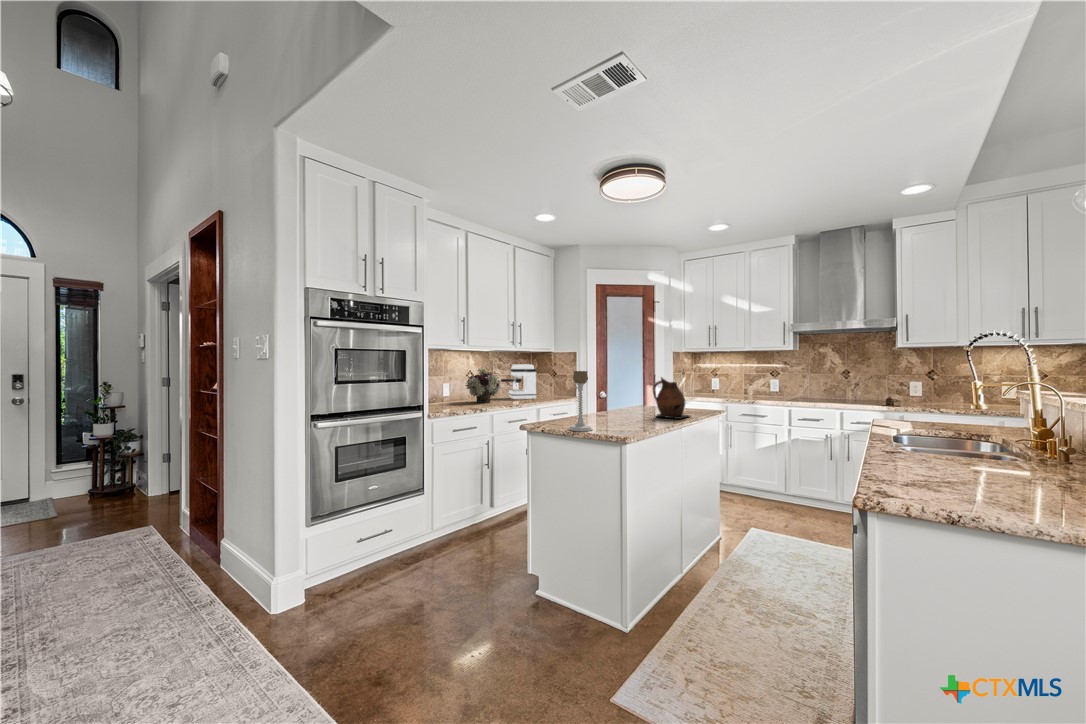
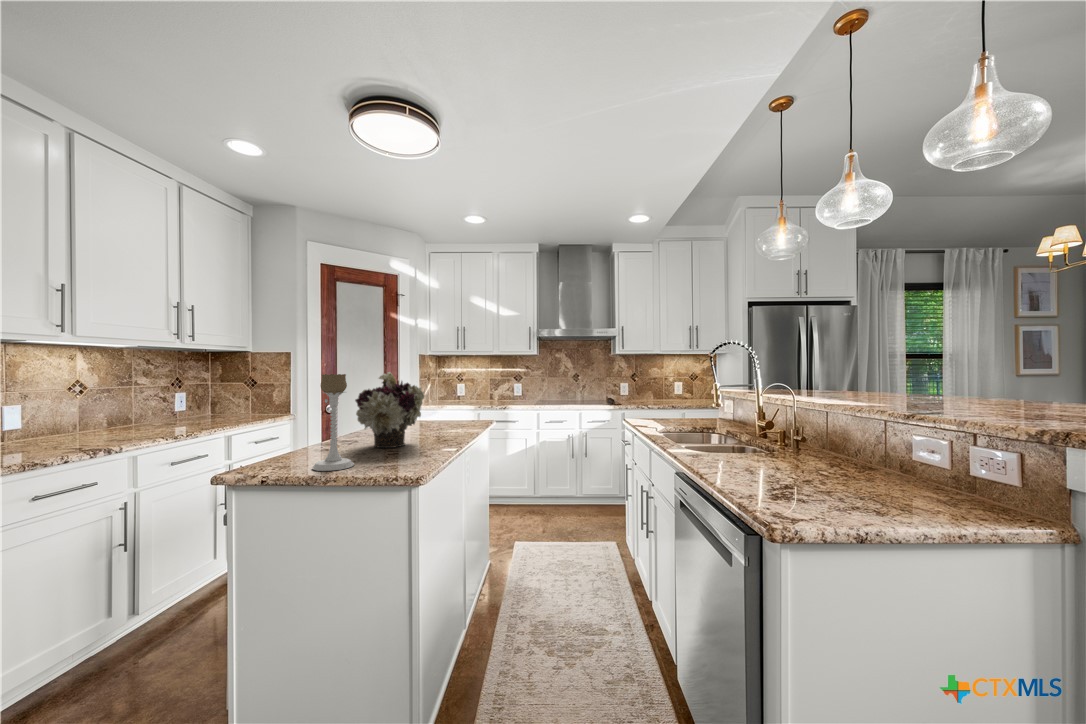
coffee maker: present [501,364,536,399] -> none [151,369,223,425]
flower arrangement: present [465,368,500,403] -> present [355,372,424,448]
ceramic pitcher: present [653,377,689,419] -> none [422,383,468,435]

